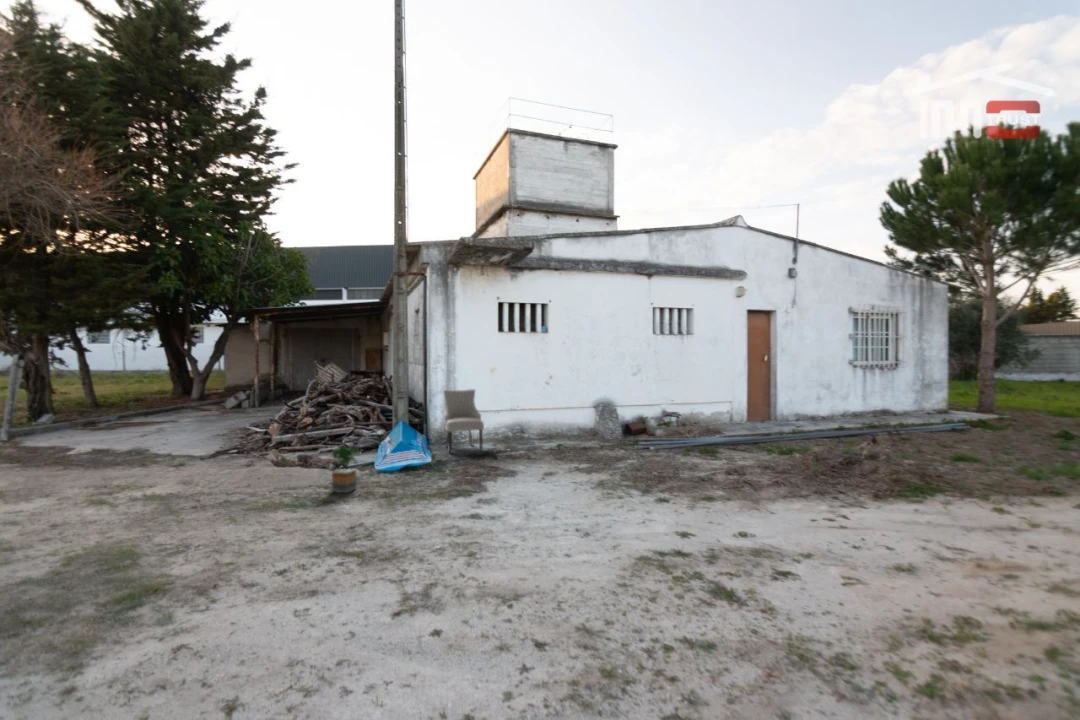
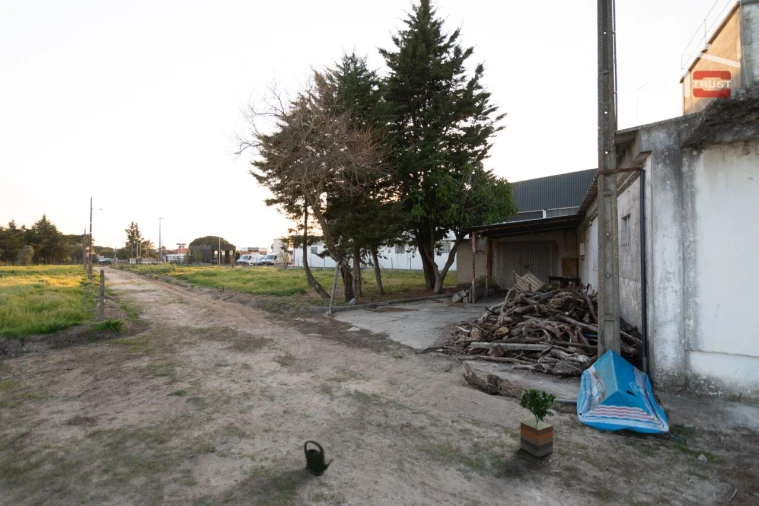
chair: present [444,389,484,452] -> none [669,315,743,408]
watering can: none [139,509,180,535] -> present [304,440,333,475]

